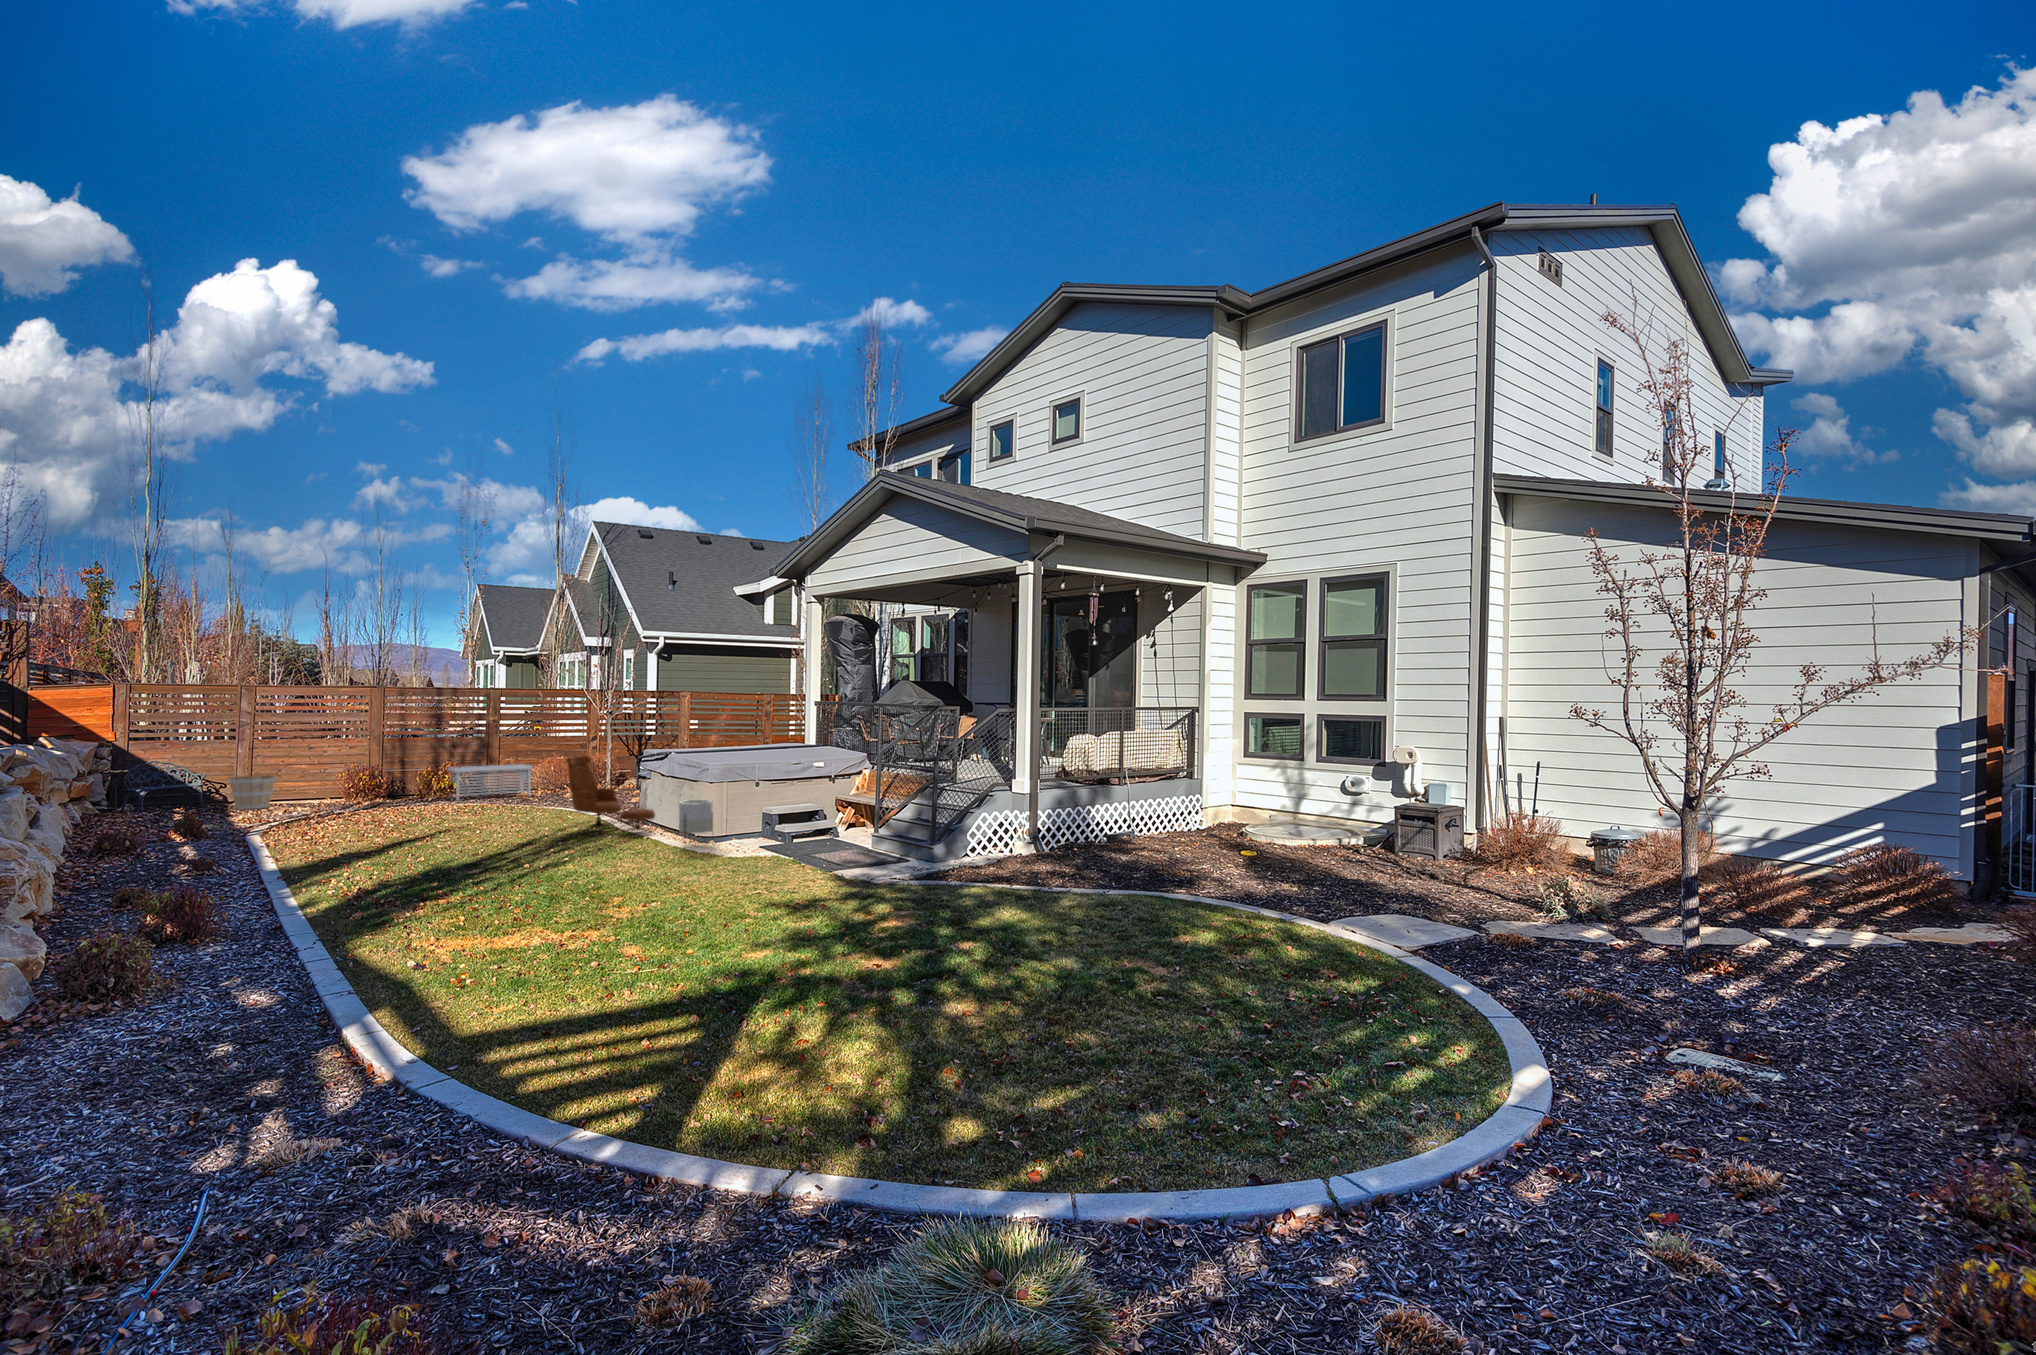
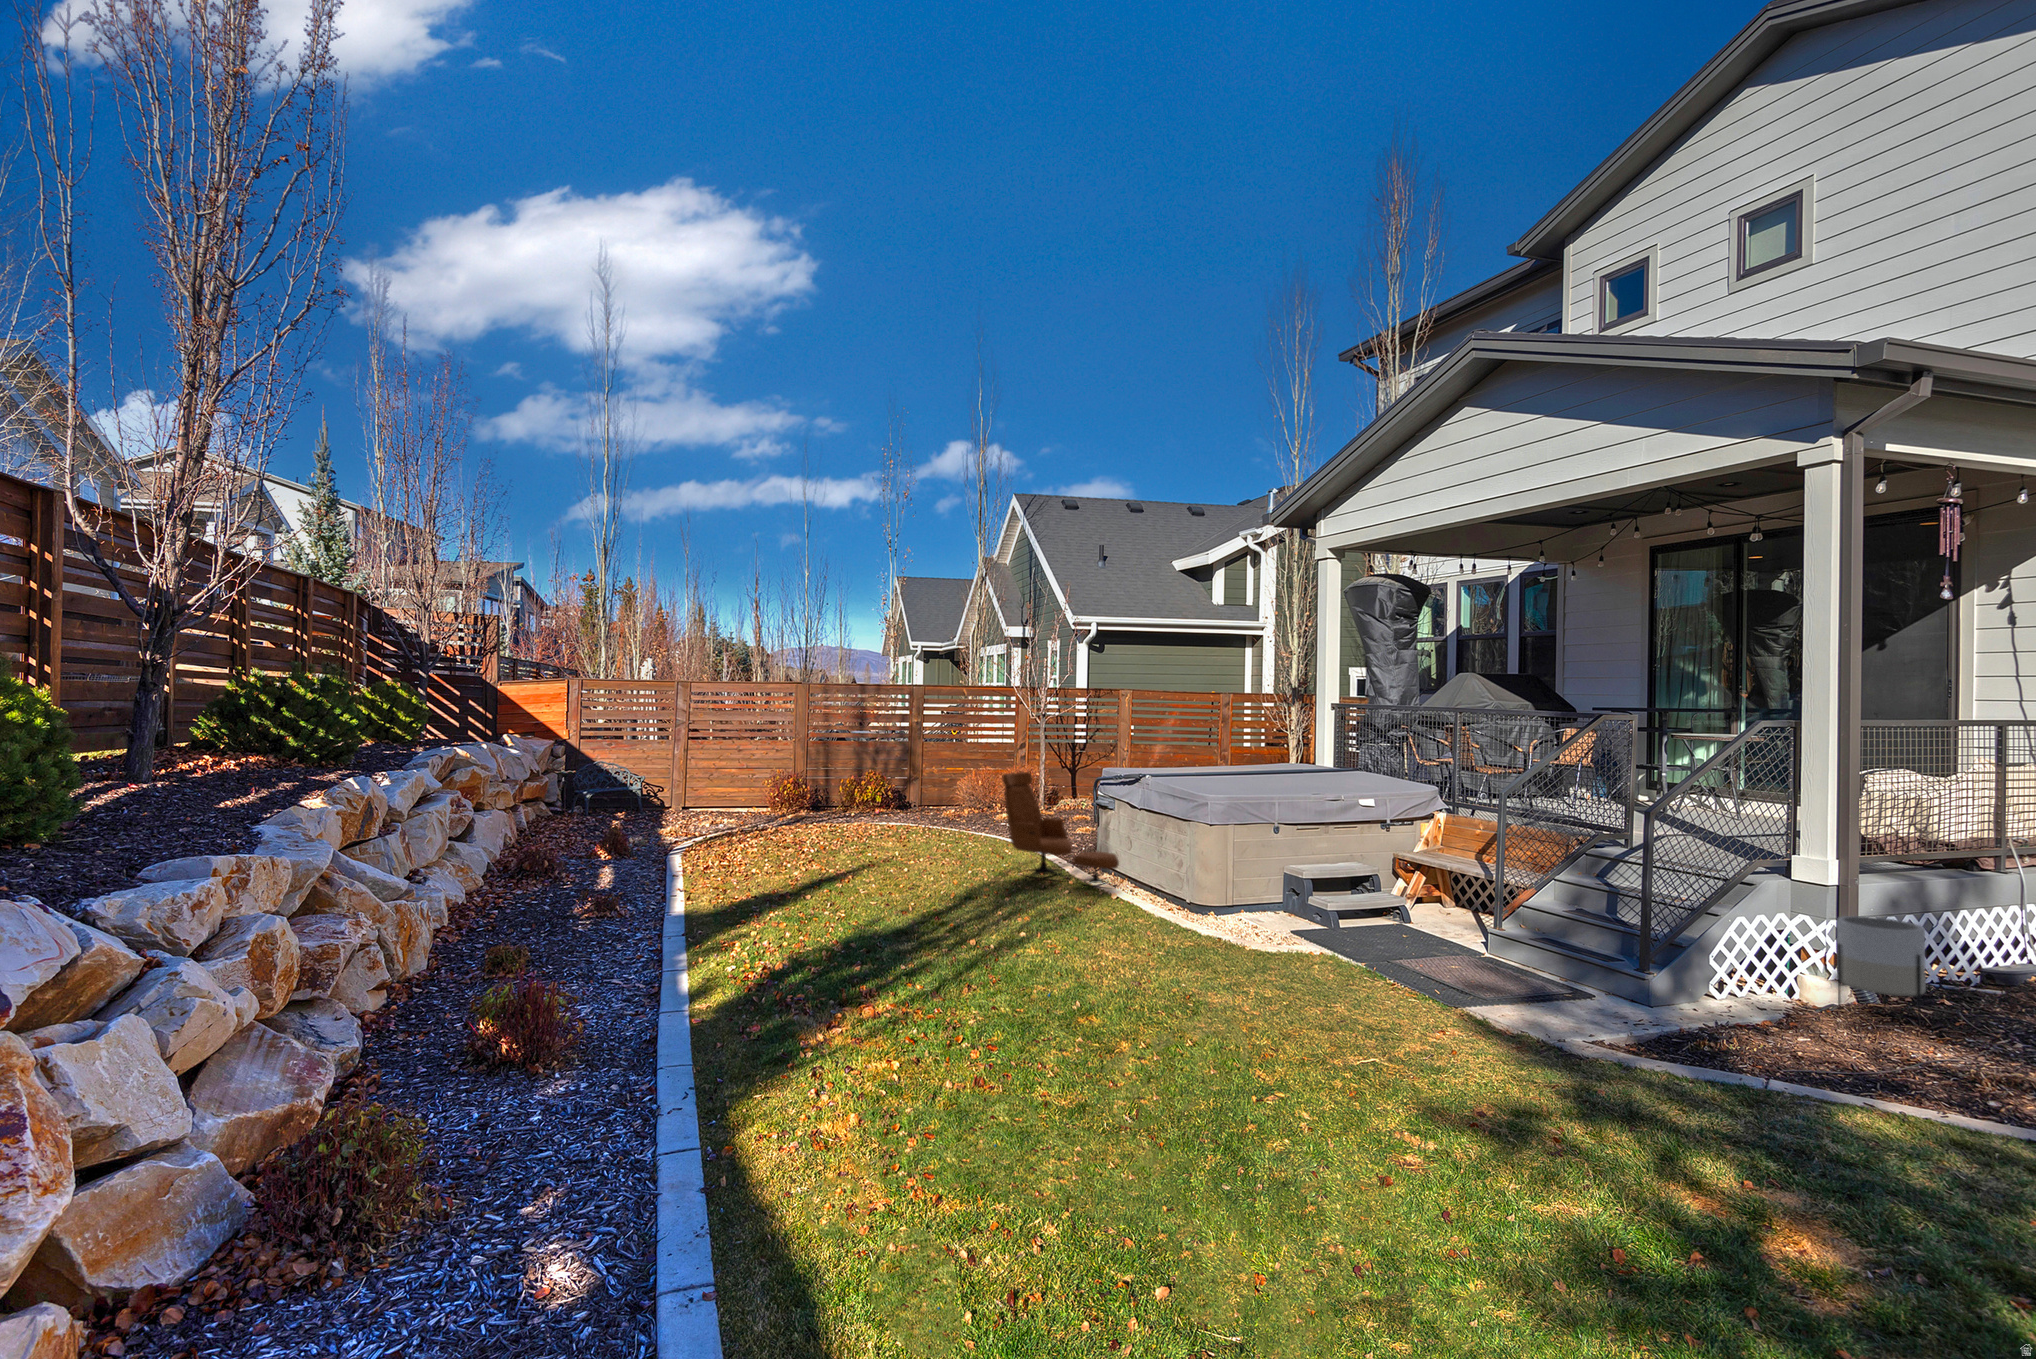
storage bench: present [447,764,532,800] -> none [871,774,962,817]
wooden bucket: present [229,775,276,810] -> none [662,778,706,817]
planter: present [679,800,713,834] -> present [1837,916,1926,1026]

